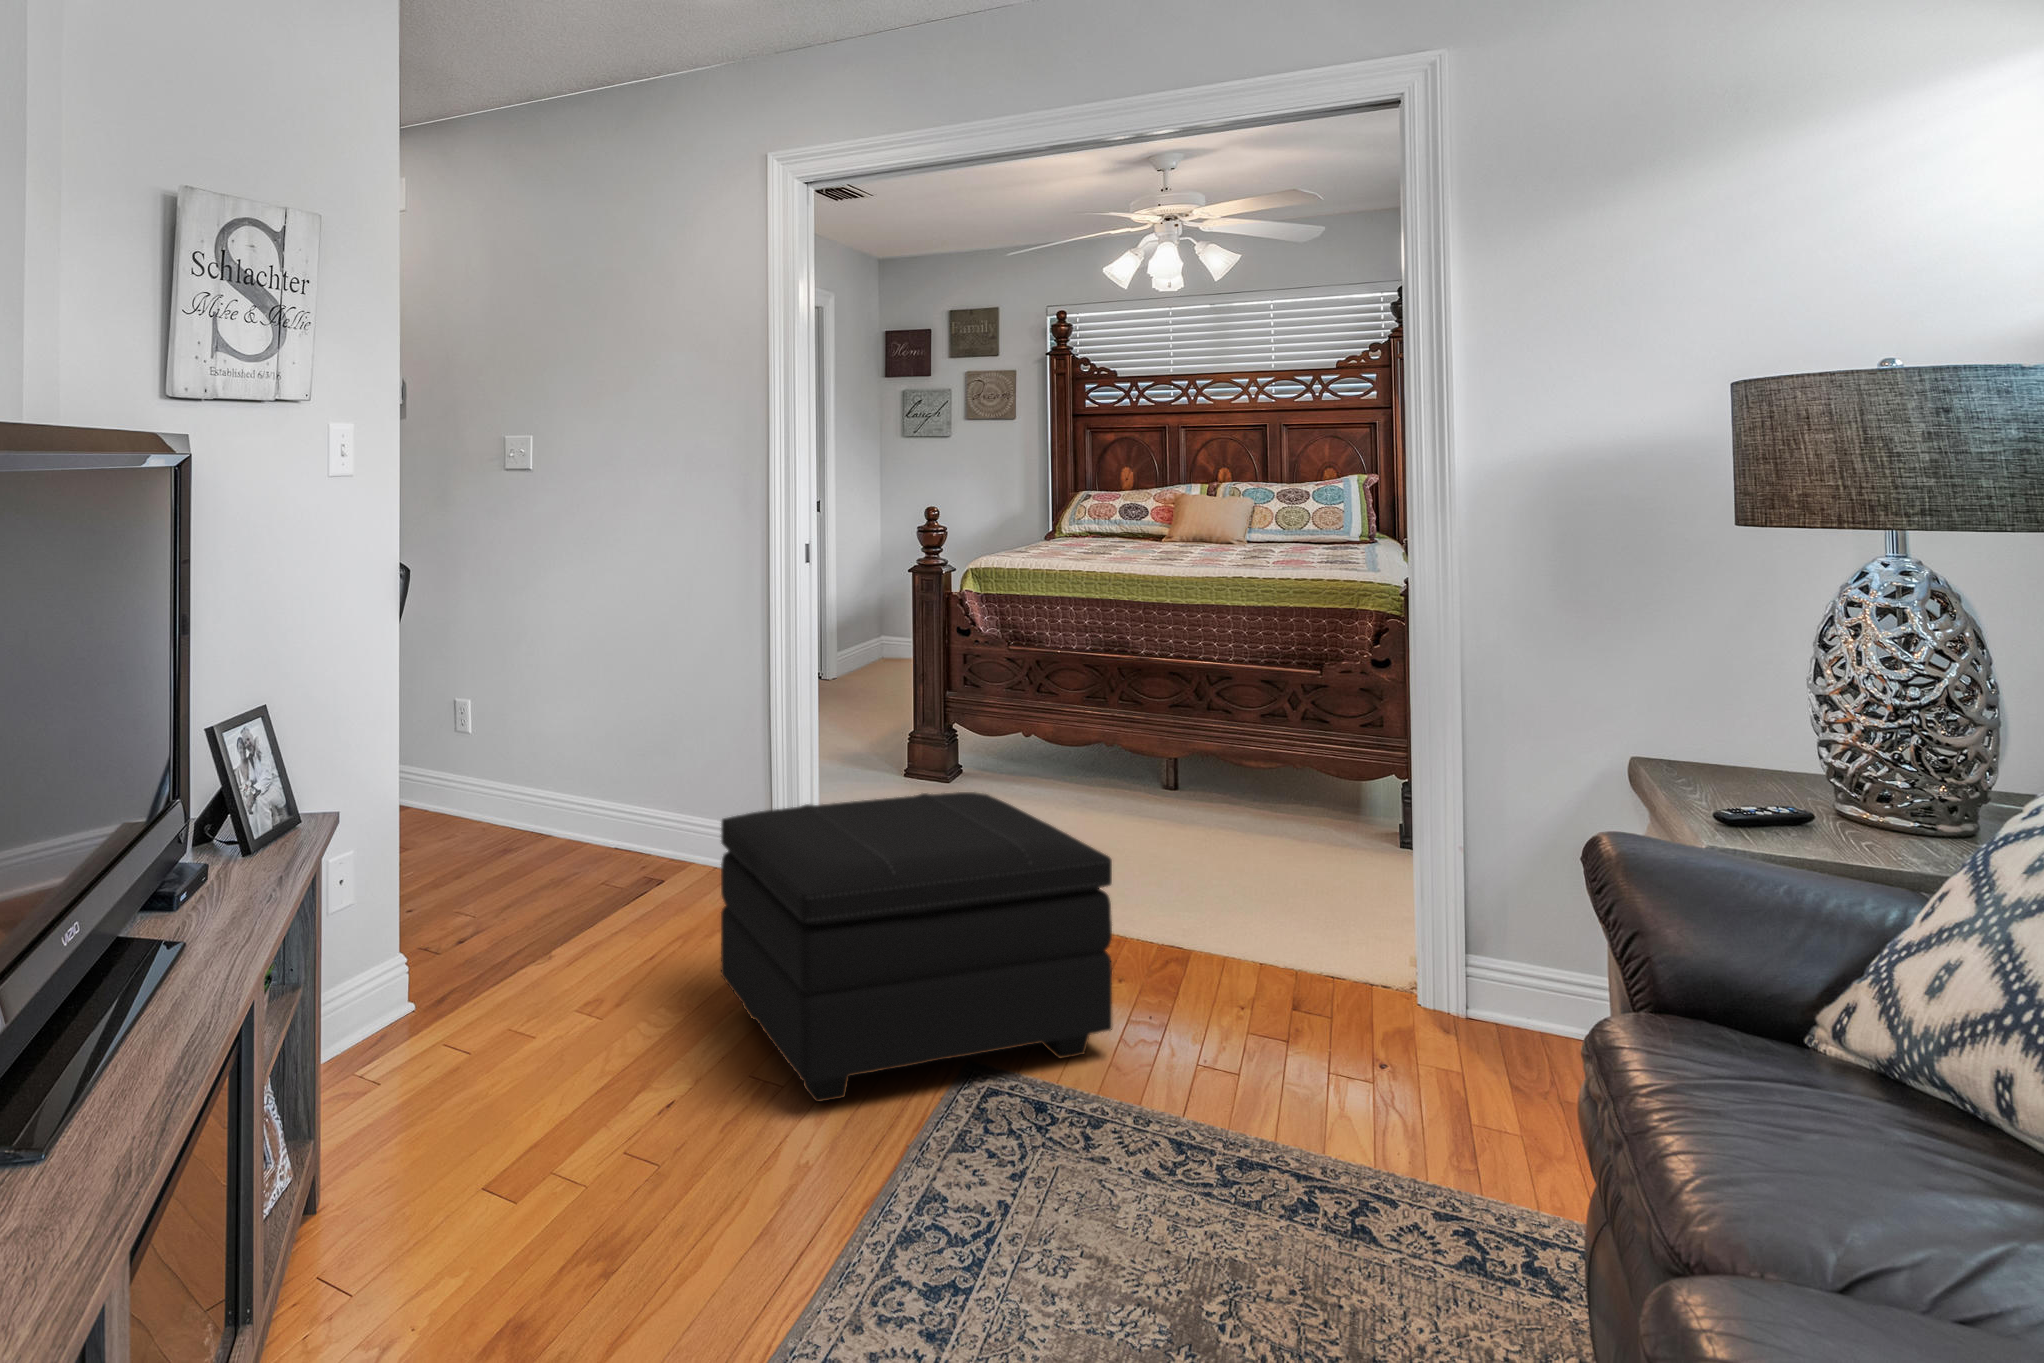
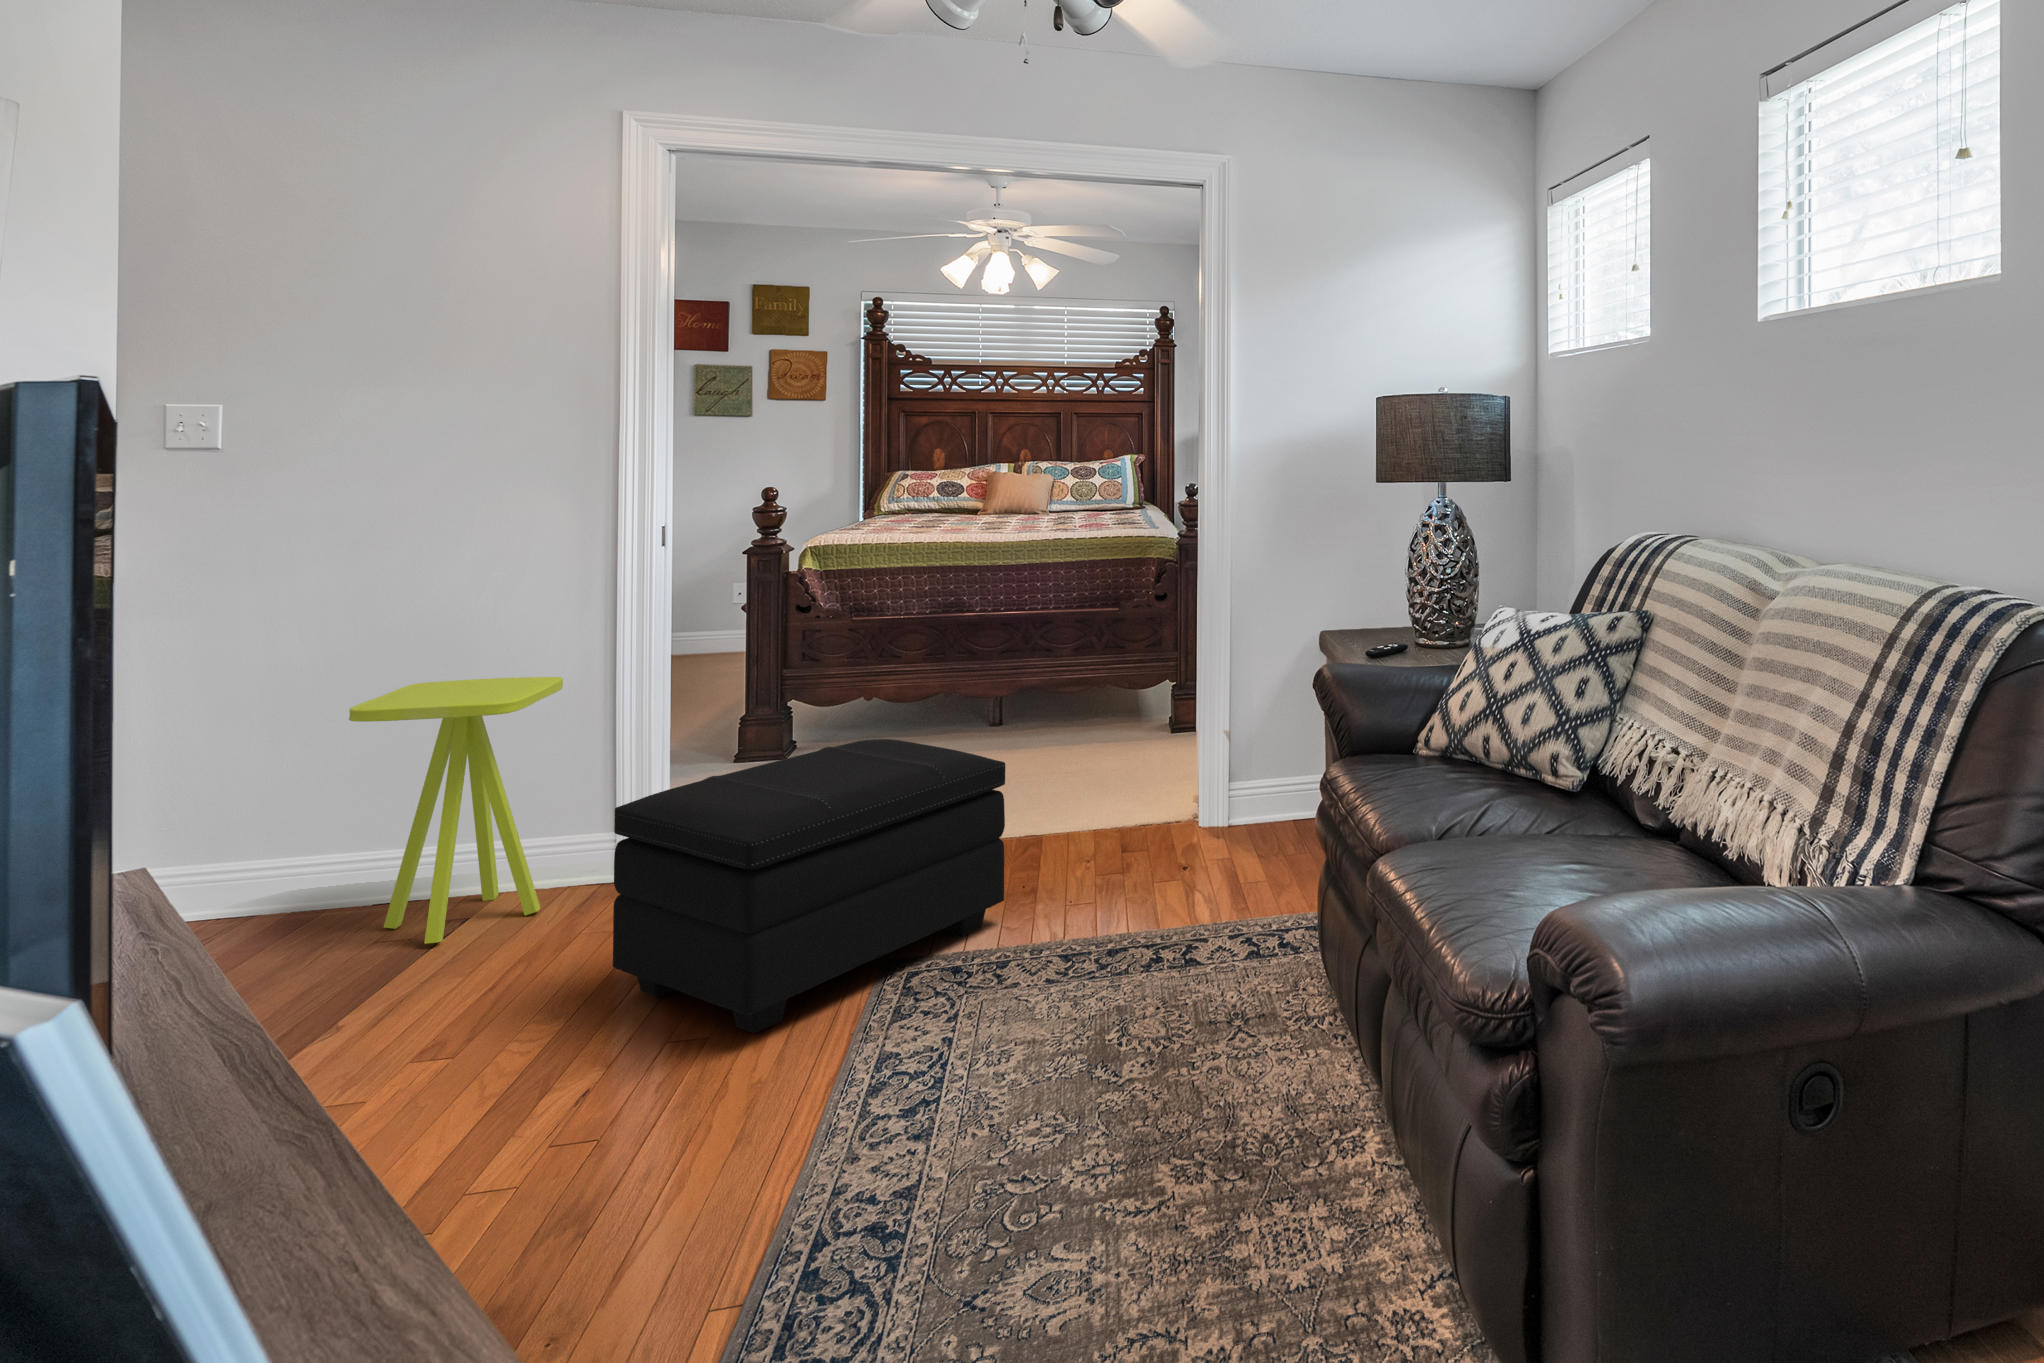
side table: none [575,666,726,897] -> present [349,677,563,944]

